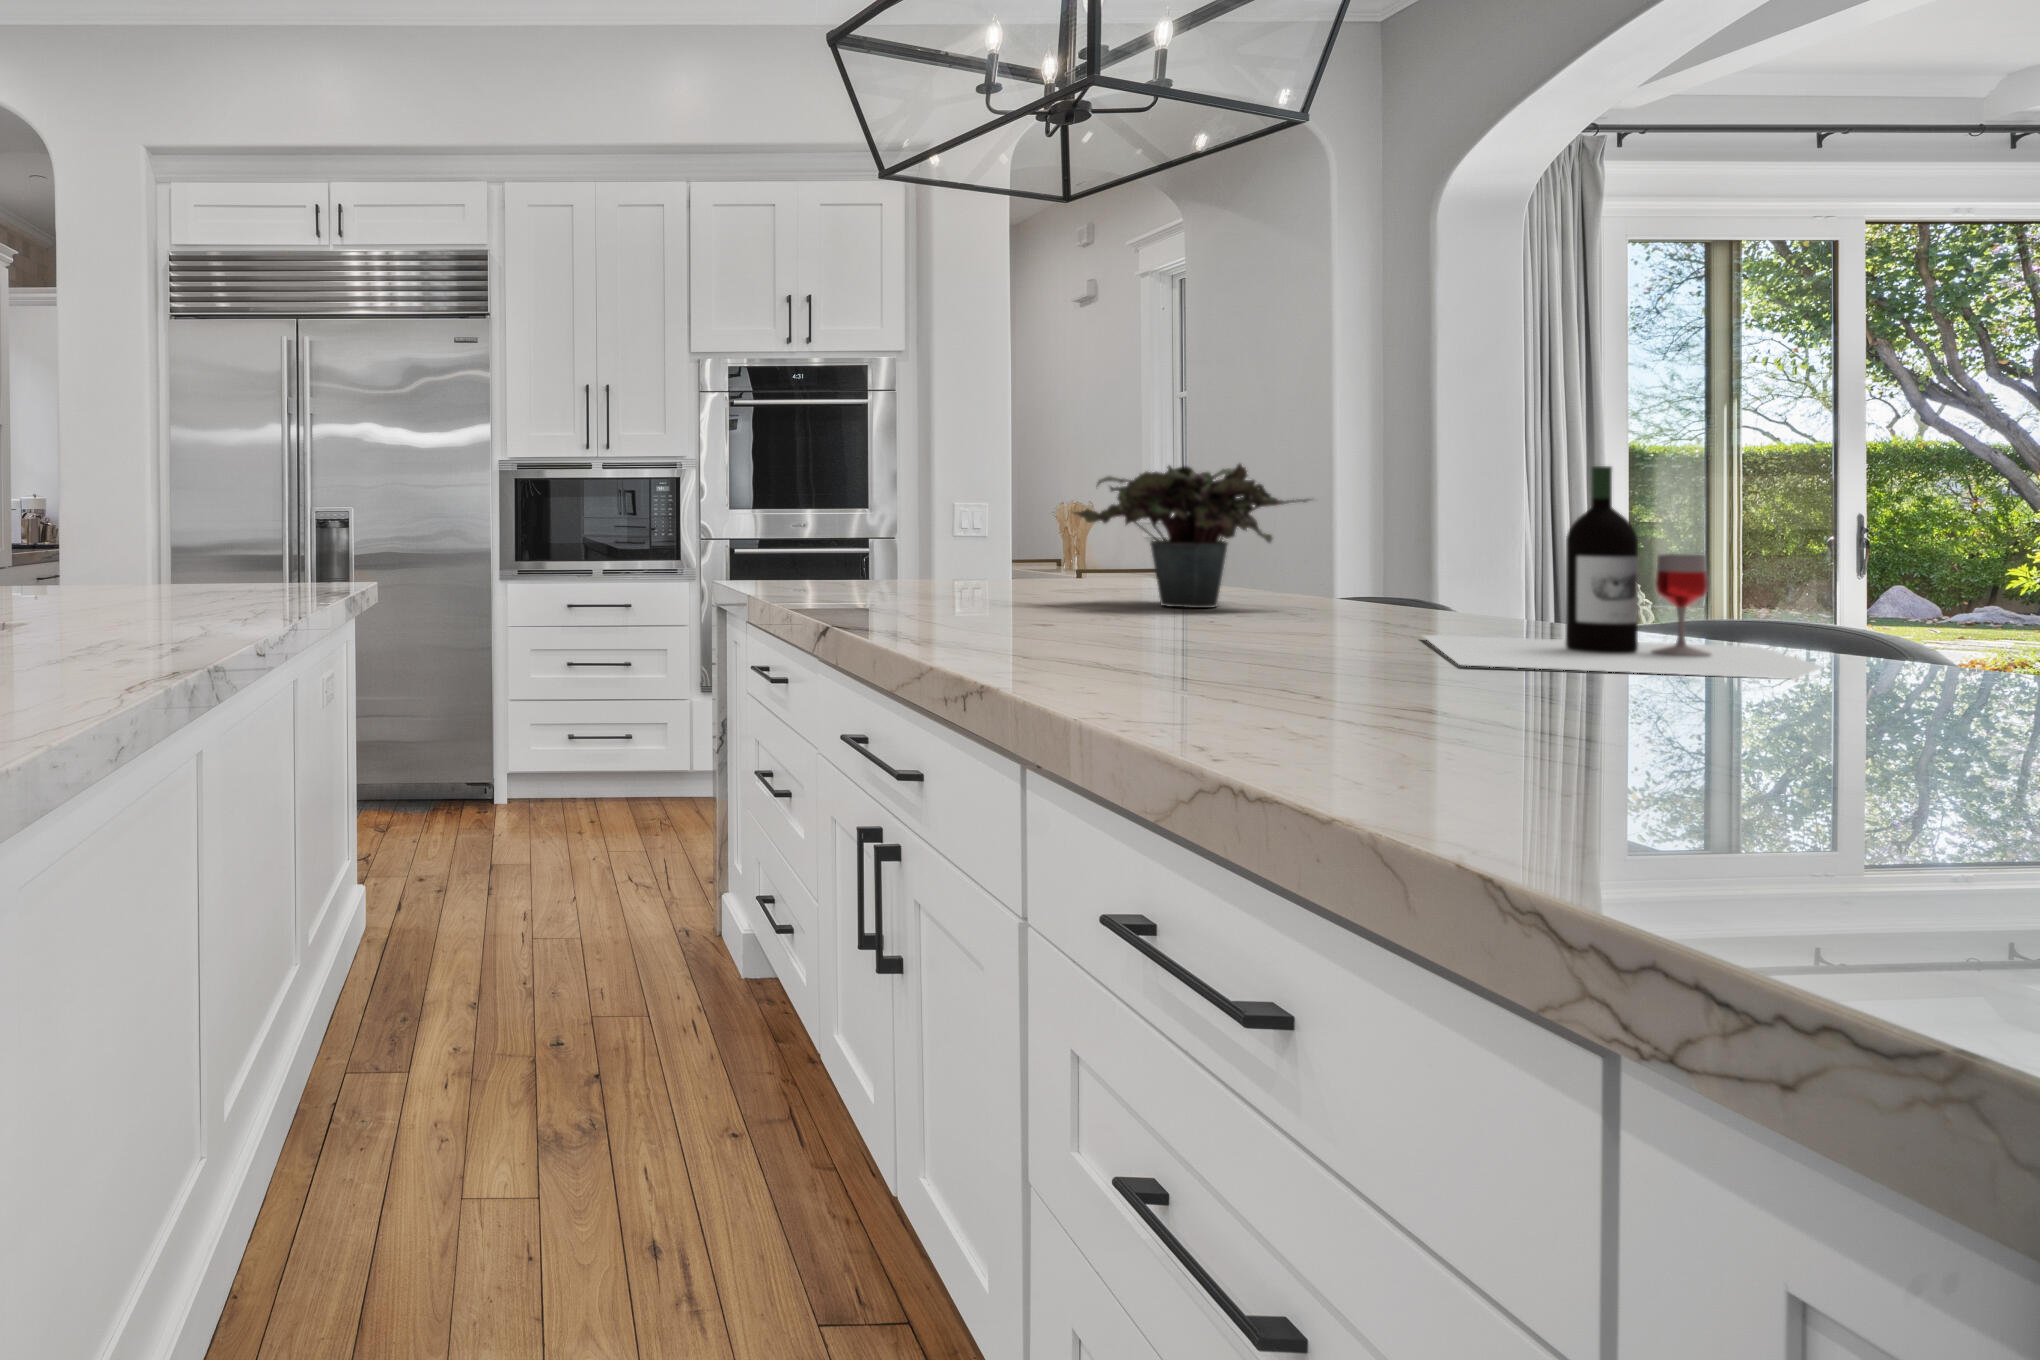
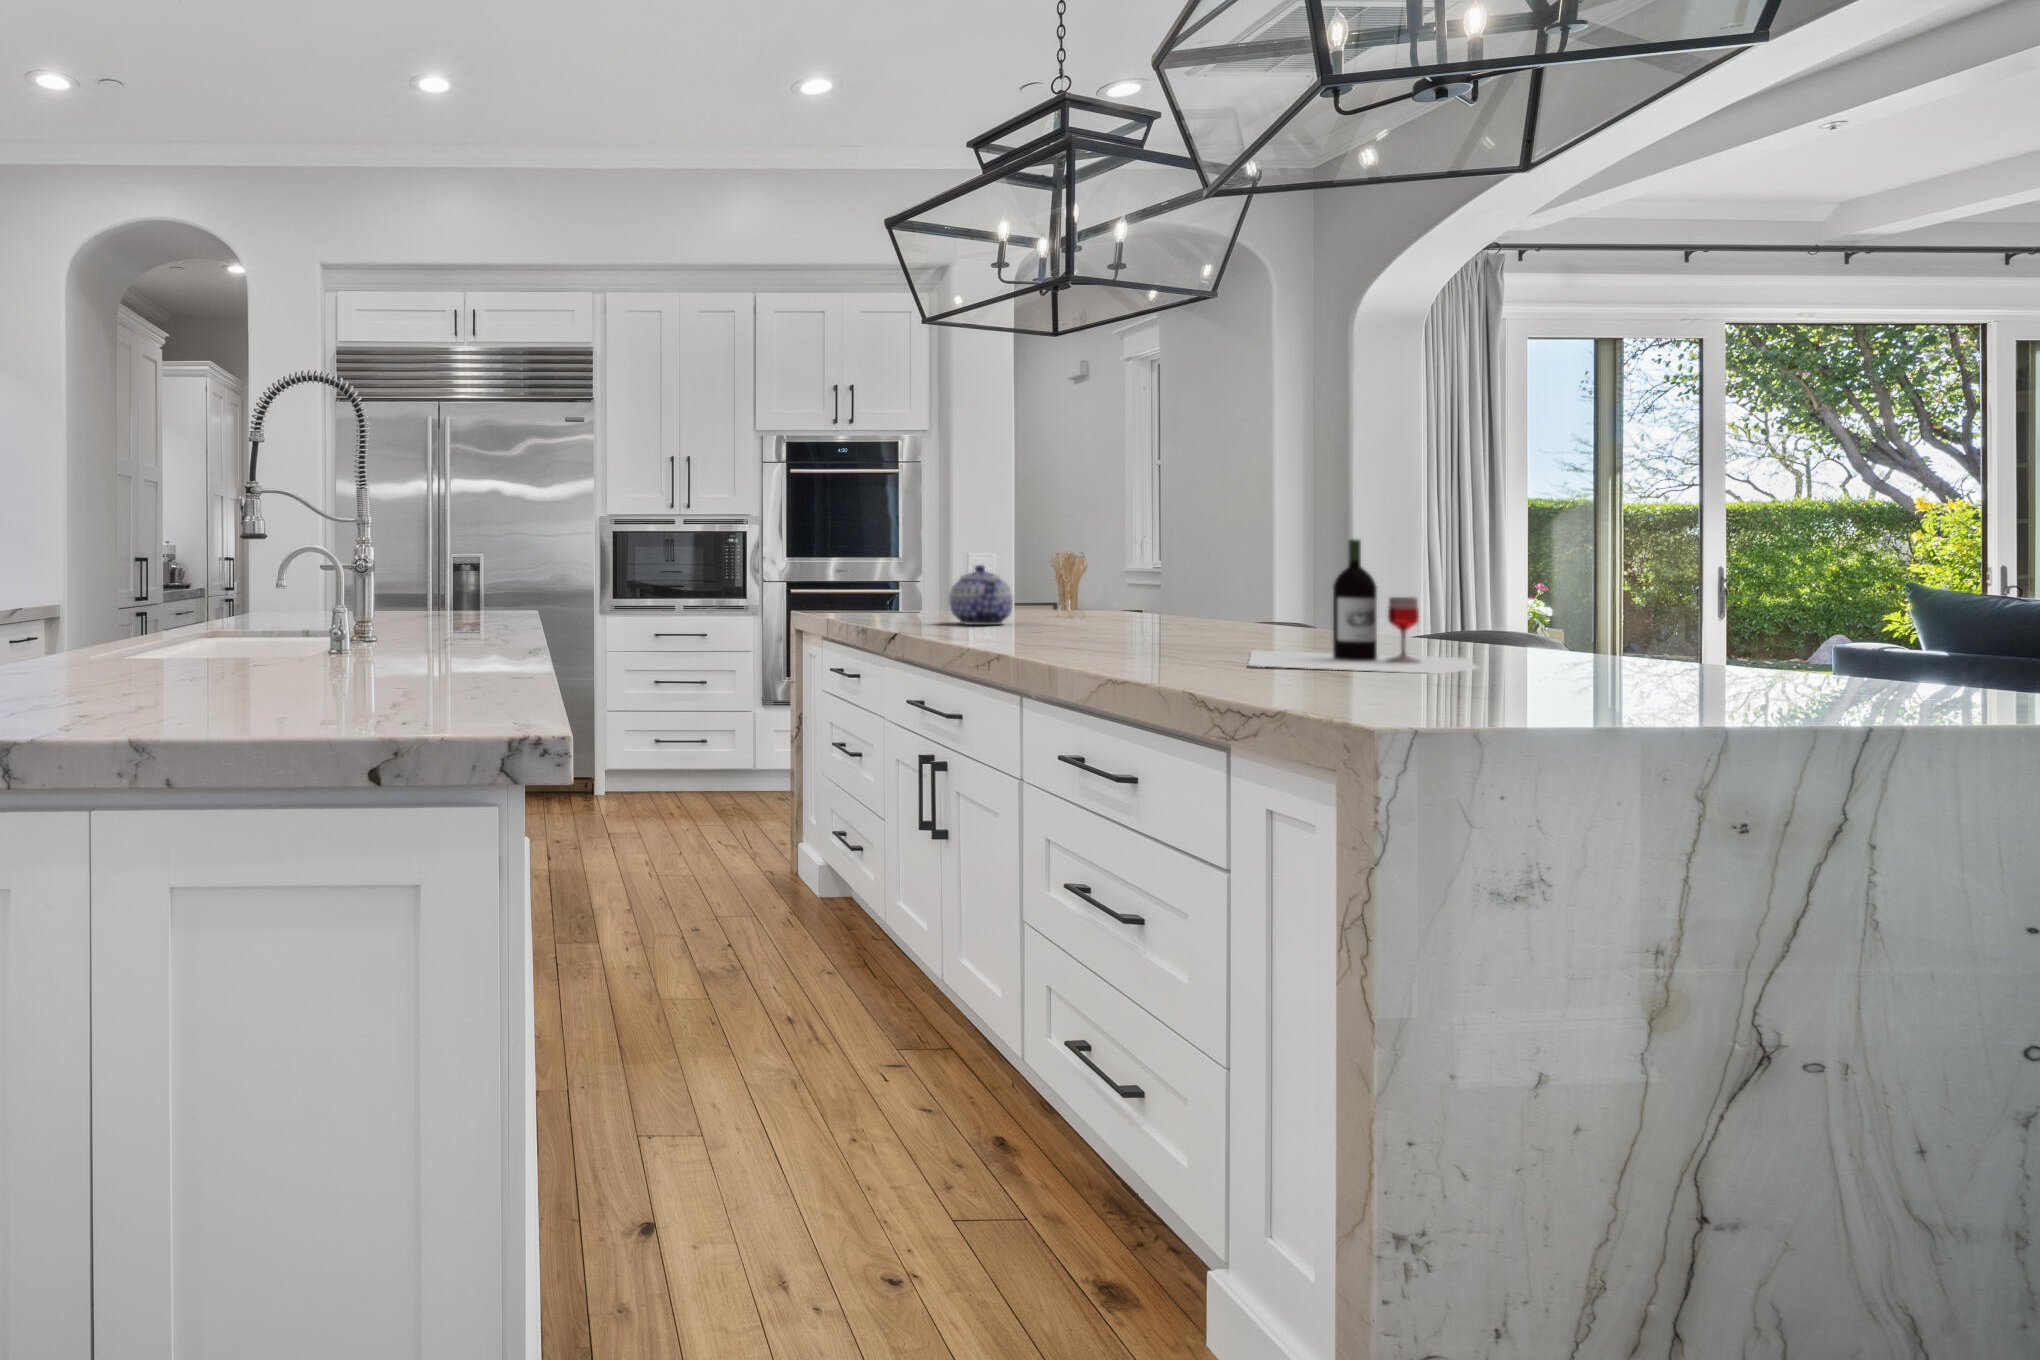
potted plant: present [1074,464,1309,608] -> none [1035,530,1212,634]
teapot: none [945,514,1029,595] -> present [949,565,1013,625]

